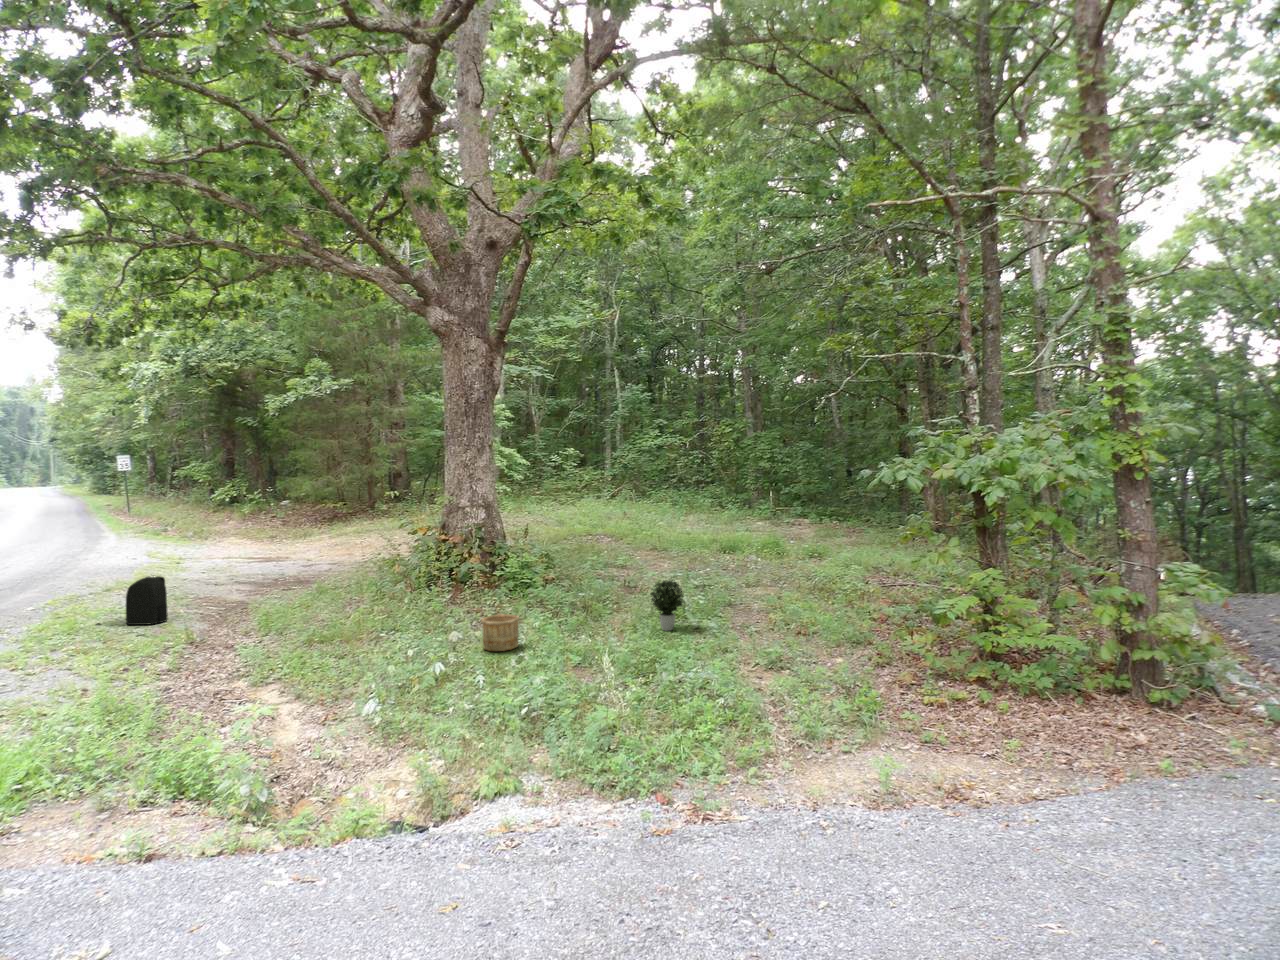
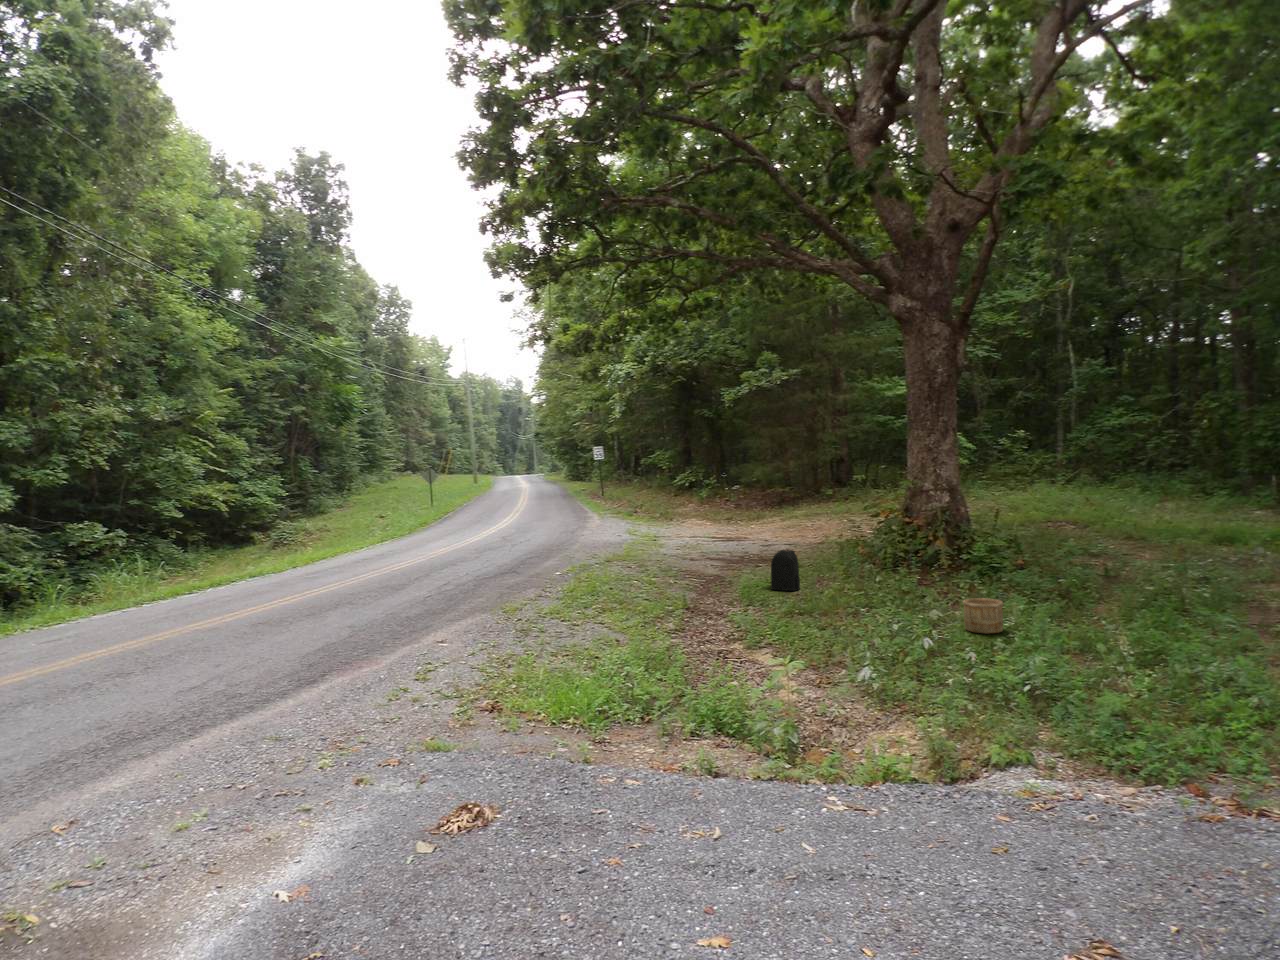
backpack: present [126,576,168,625] -> present [770,550,800,591]
potted plant: present [651,581,684,631] -> none [1162,576,1213,634]

